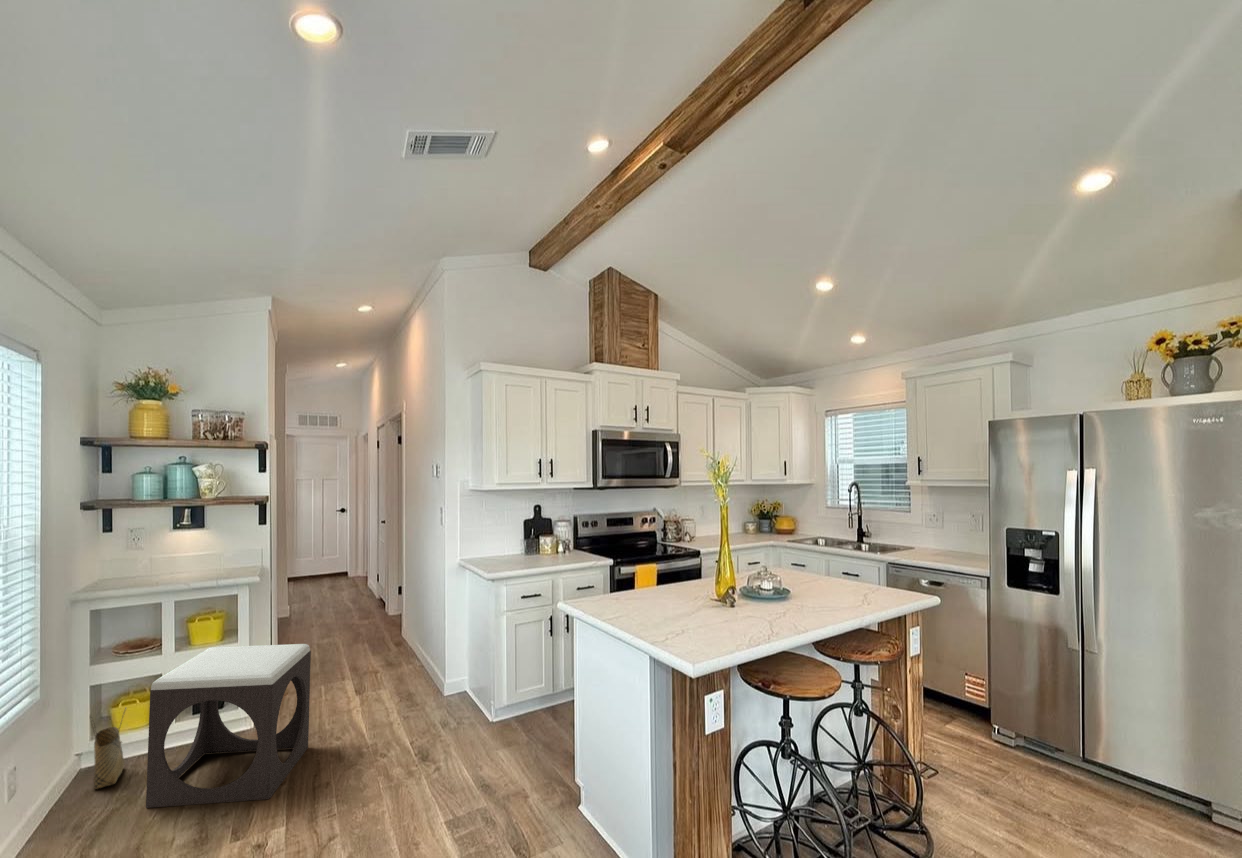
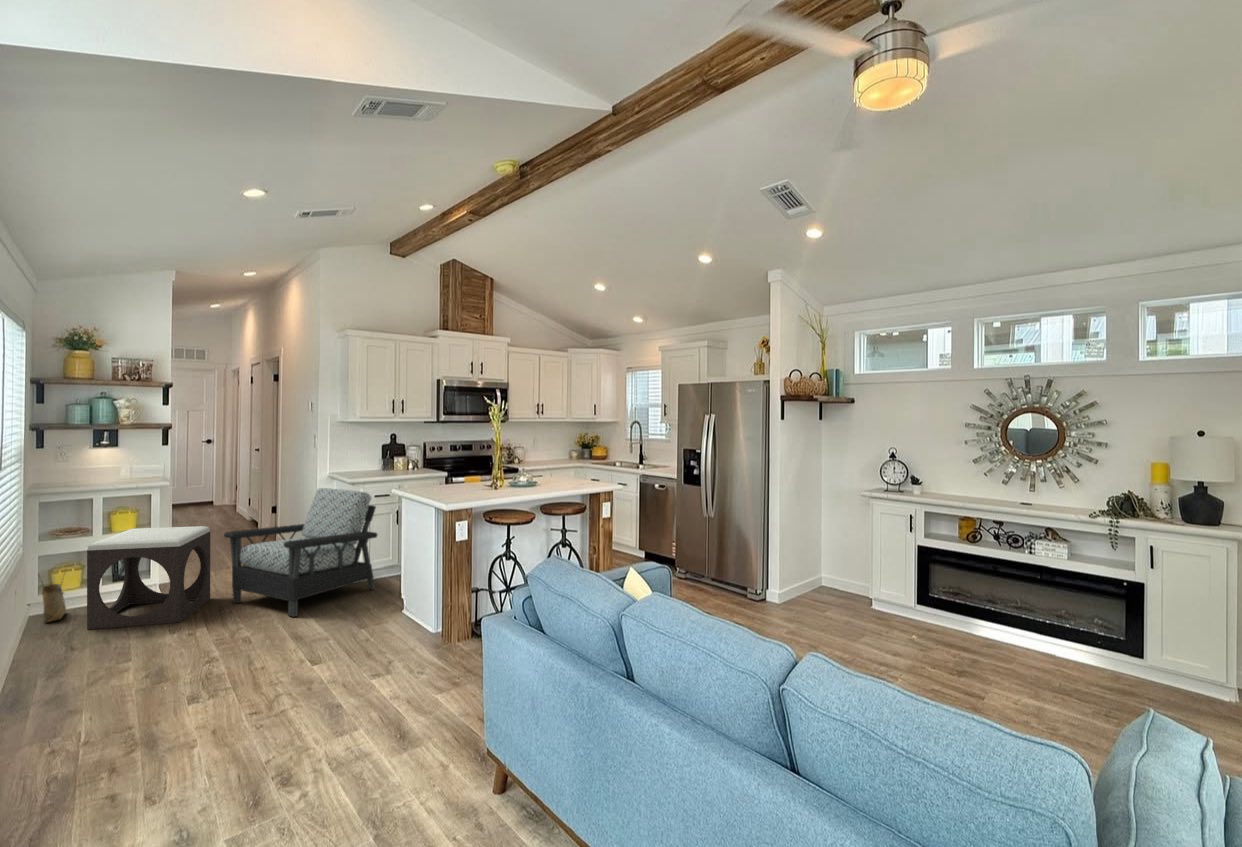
armchair: none [329,585,533,798] -> present [224,488,377,617]

